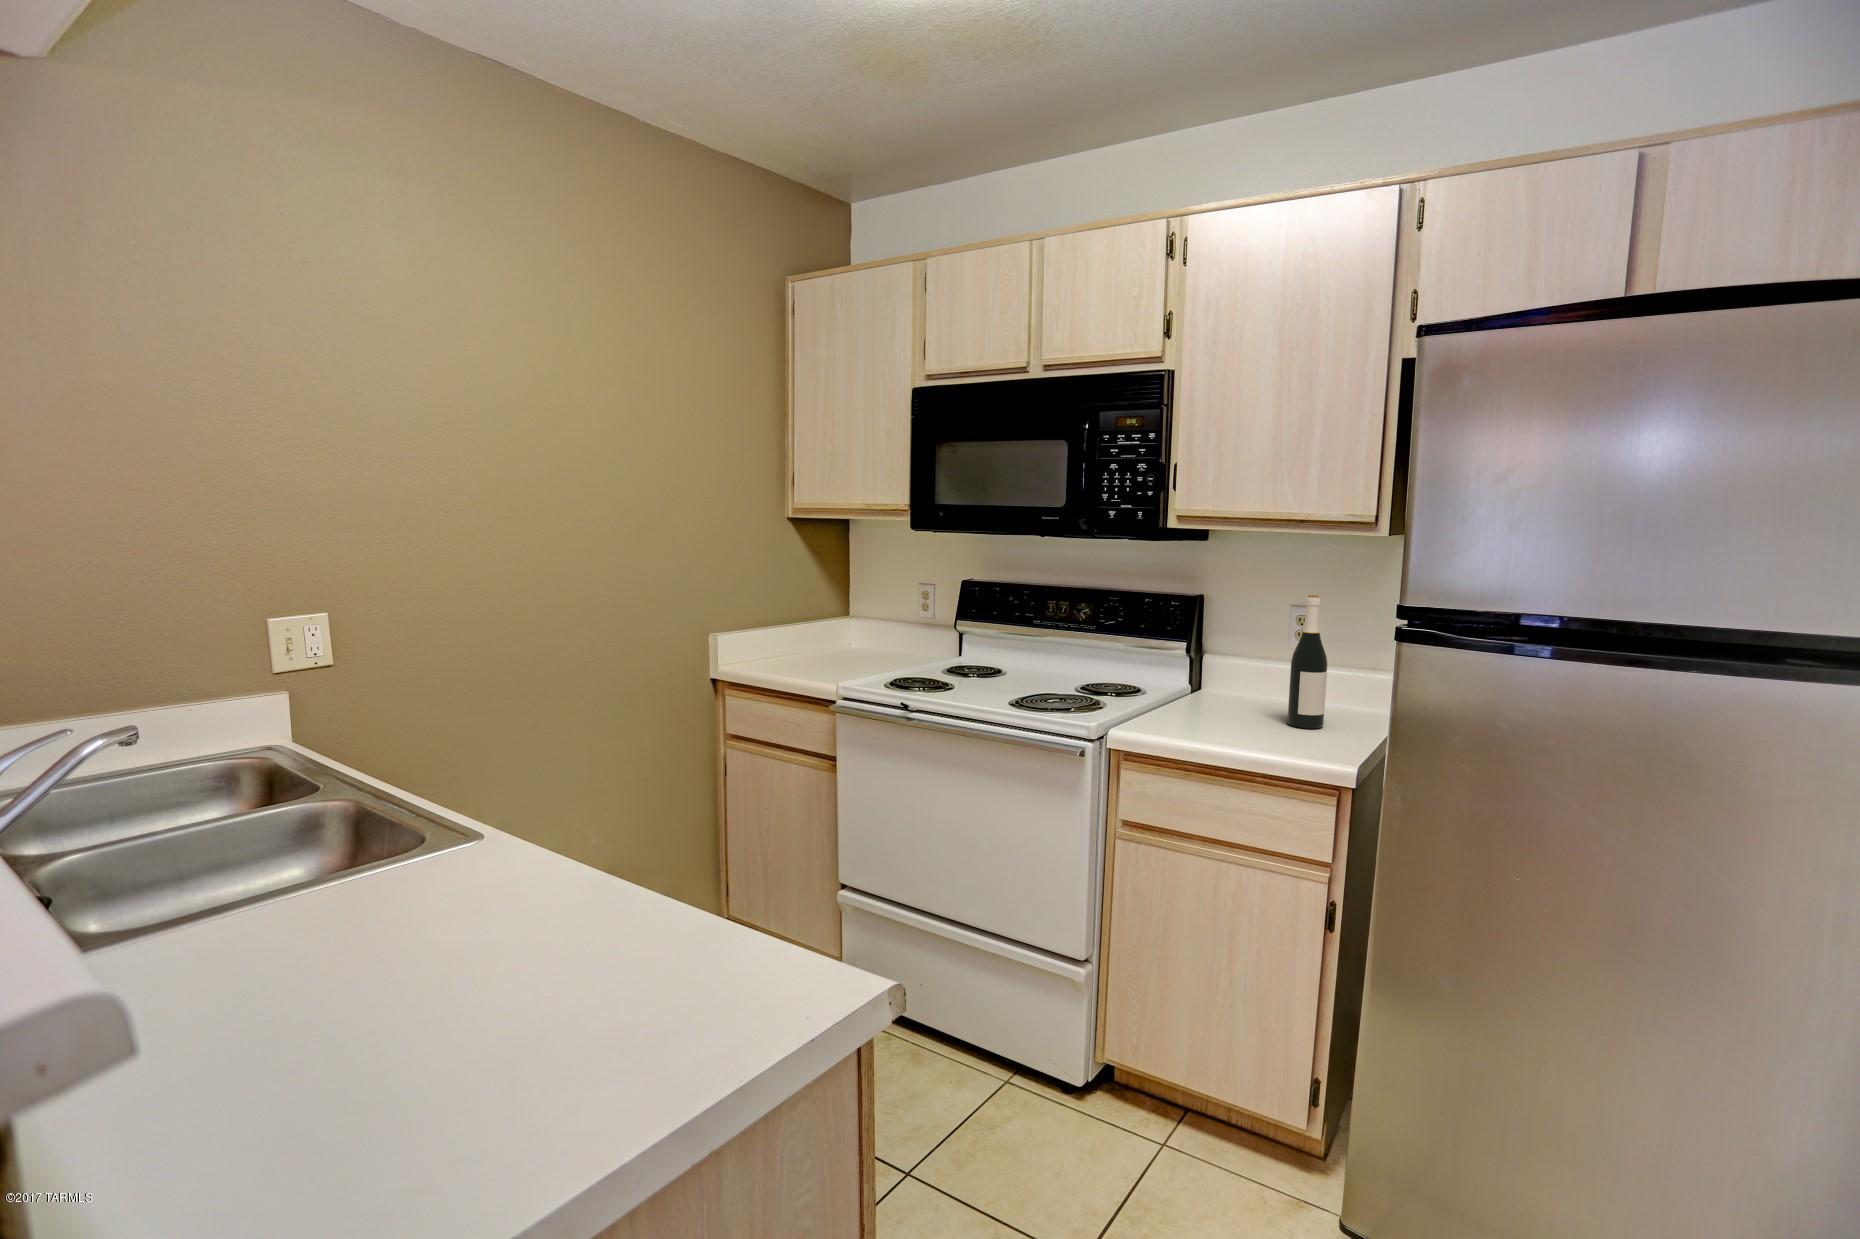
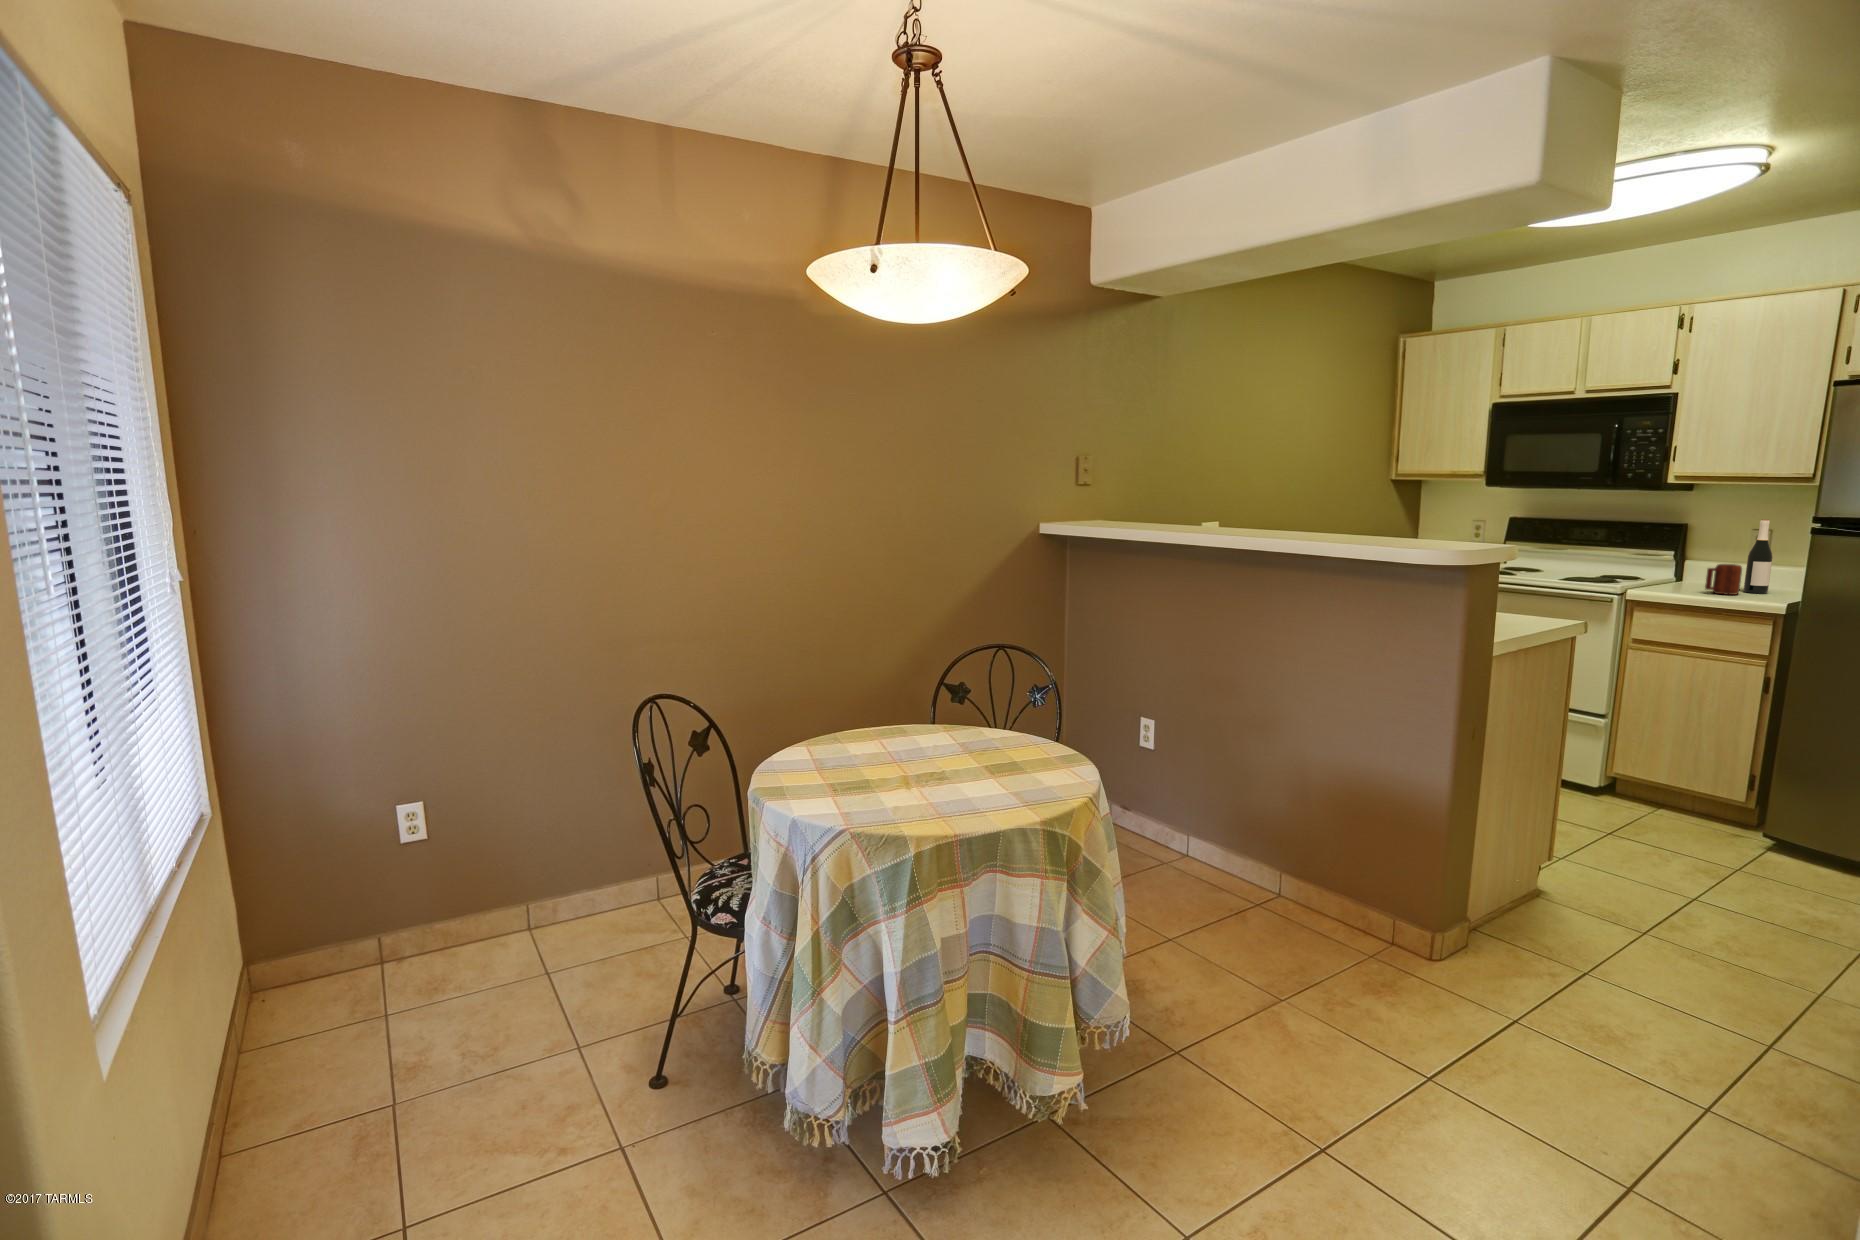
mug: none [1232,677,1286,737] -> present [1705,564,1742,595]

